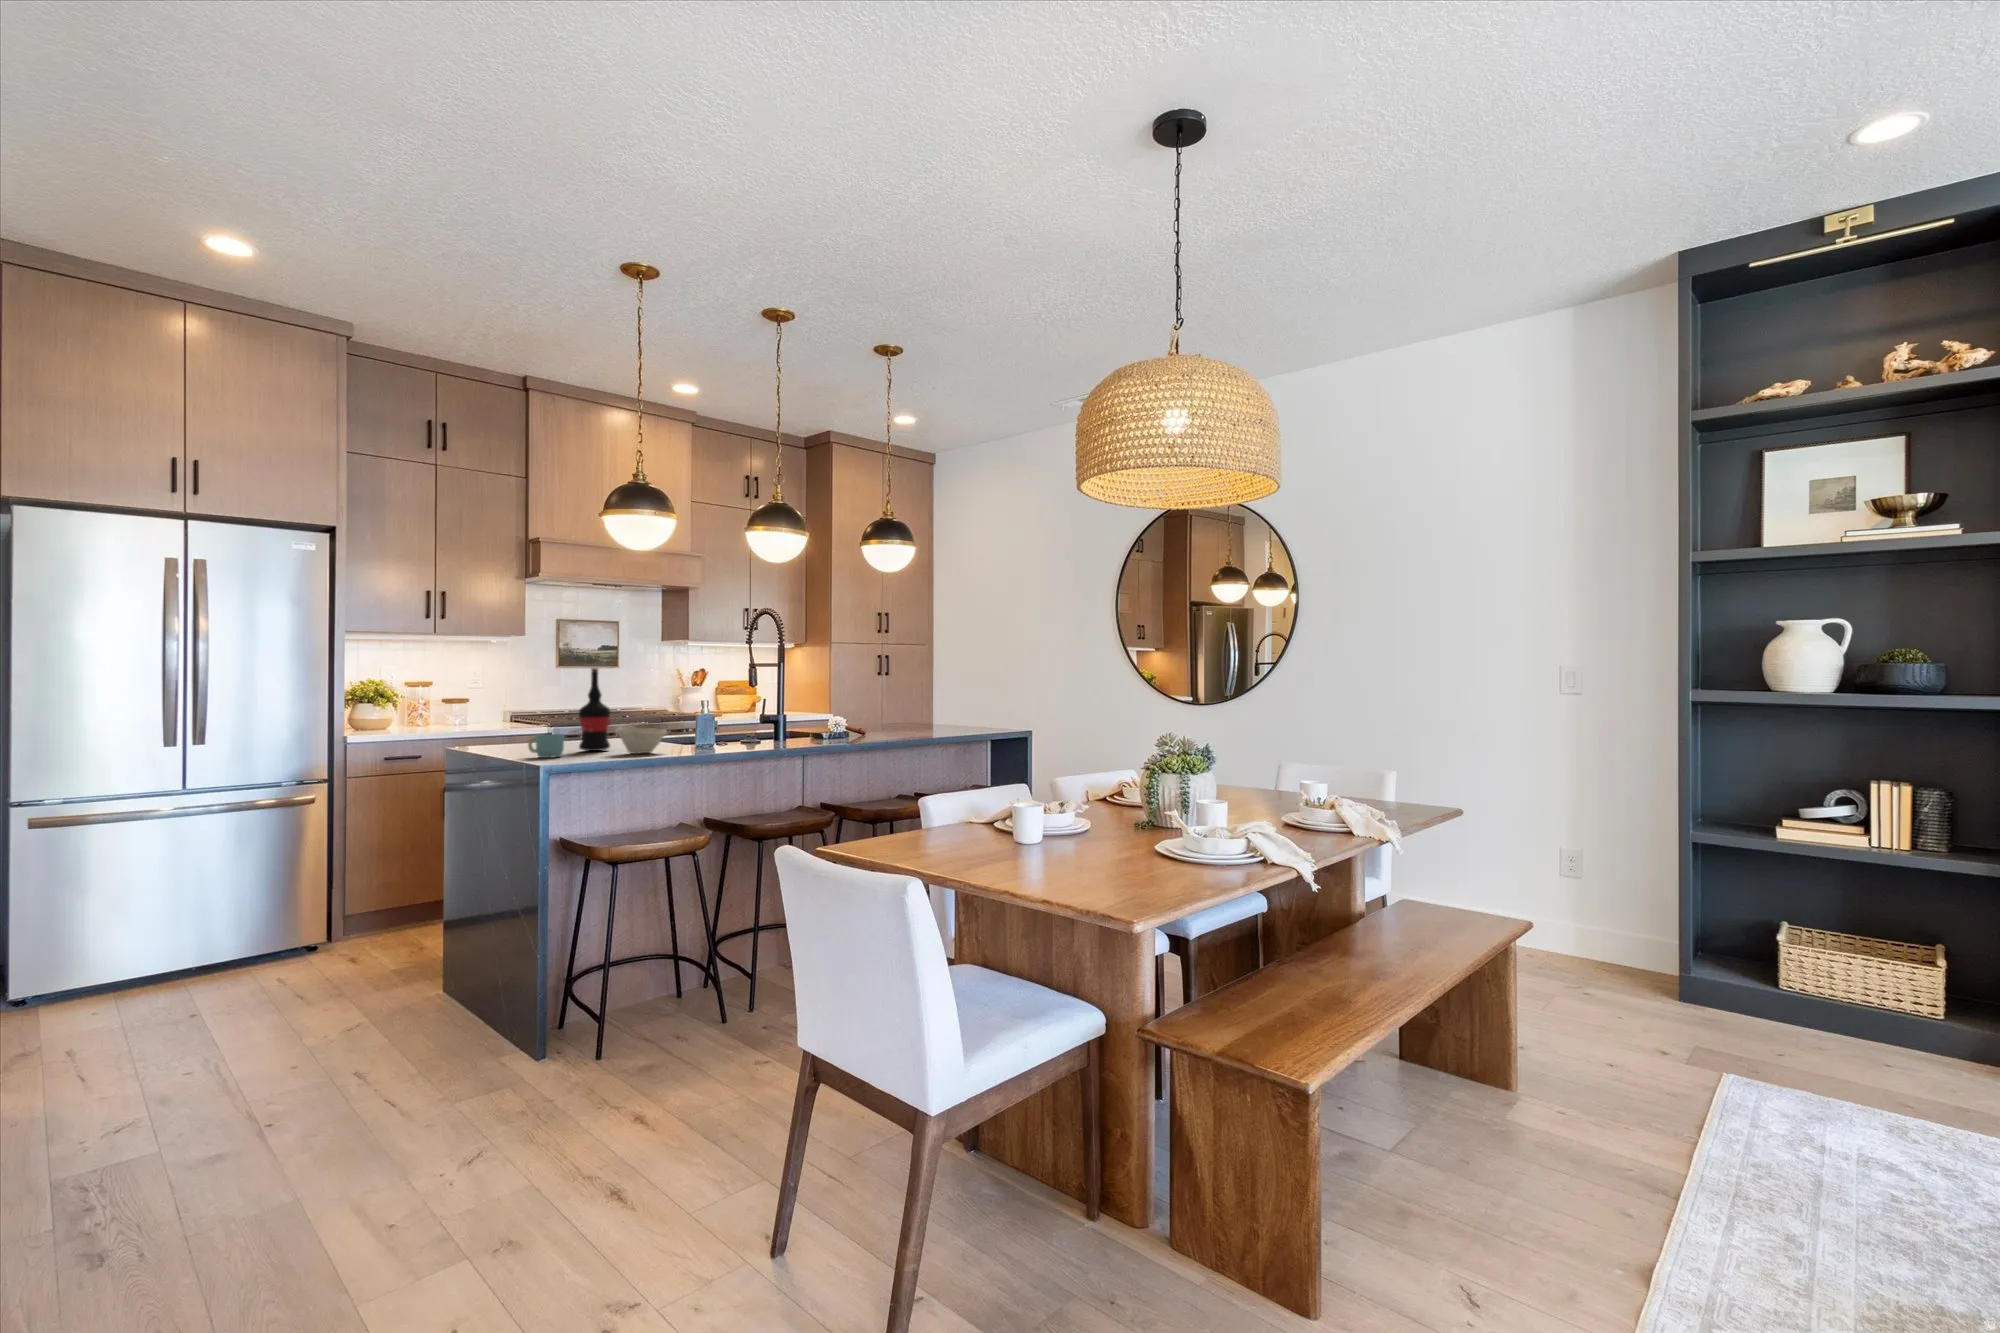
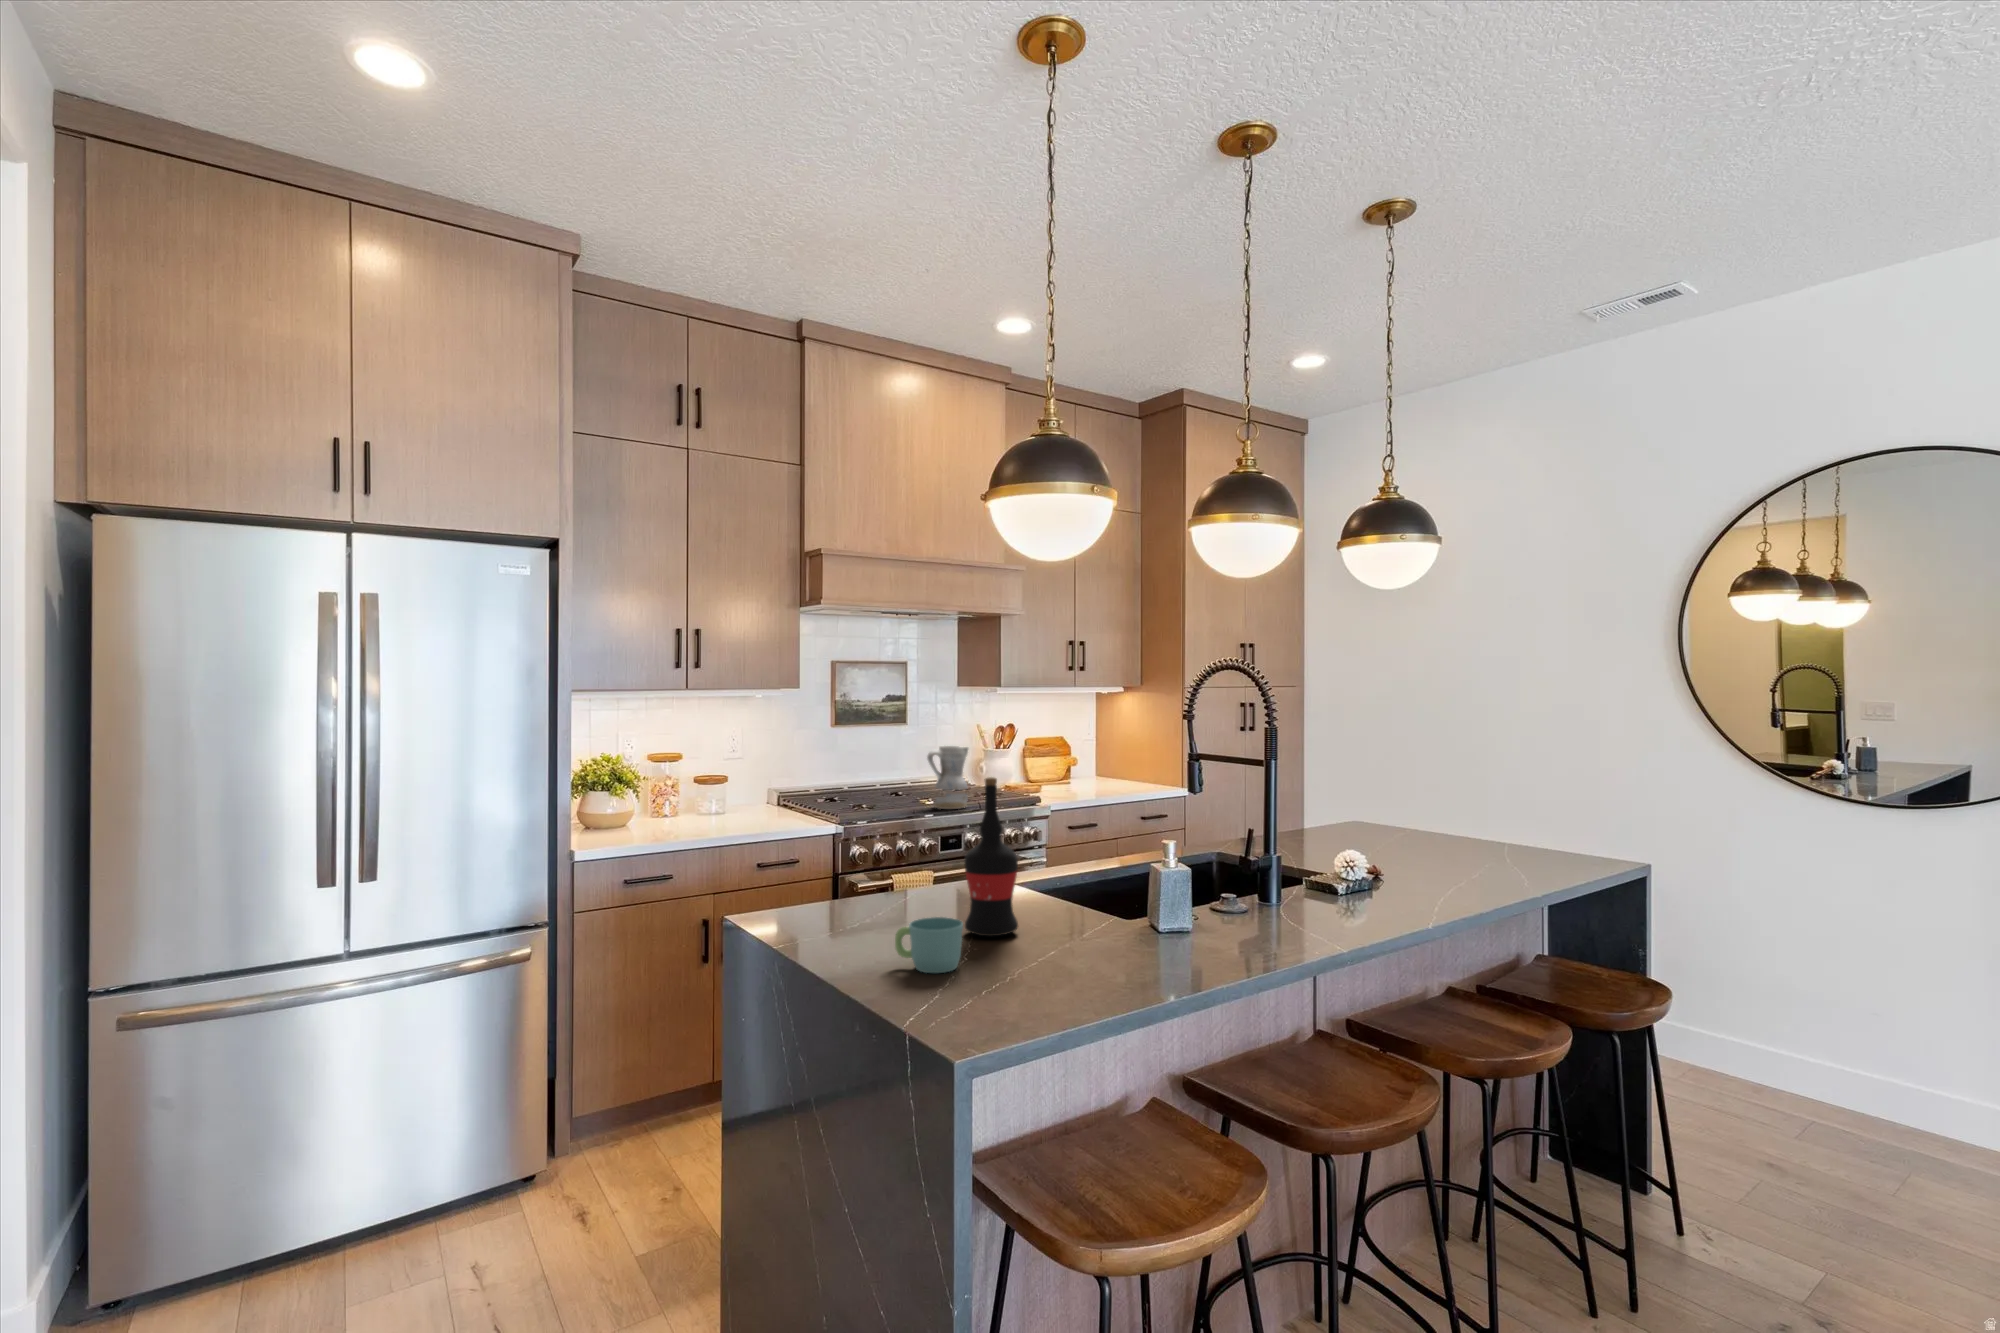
ceramic pitcher: none [626,680,658,724] -> present [927,745,968,809]
bowl: present [616,728,667,754] -> none [1049,898,1145,959]

